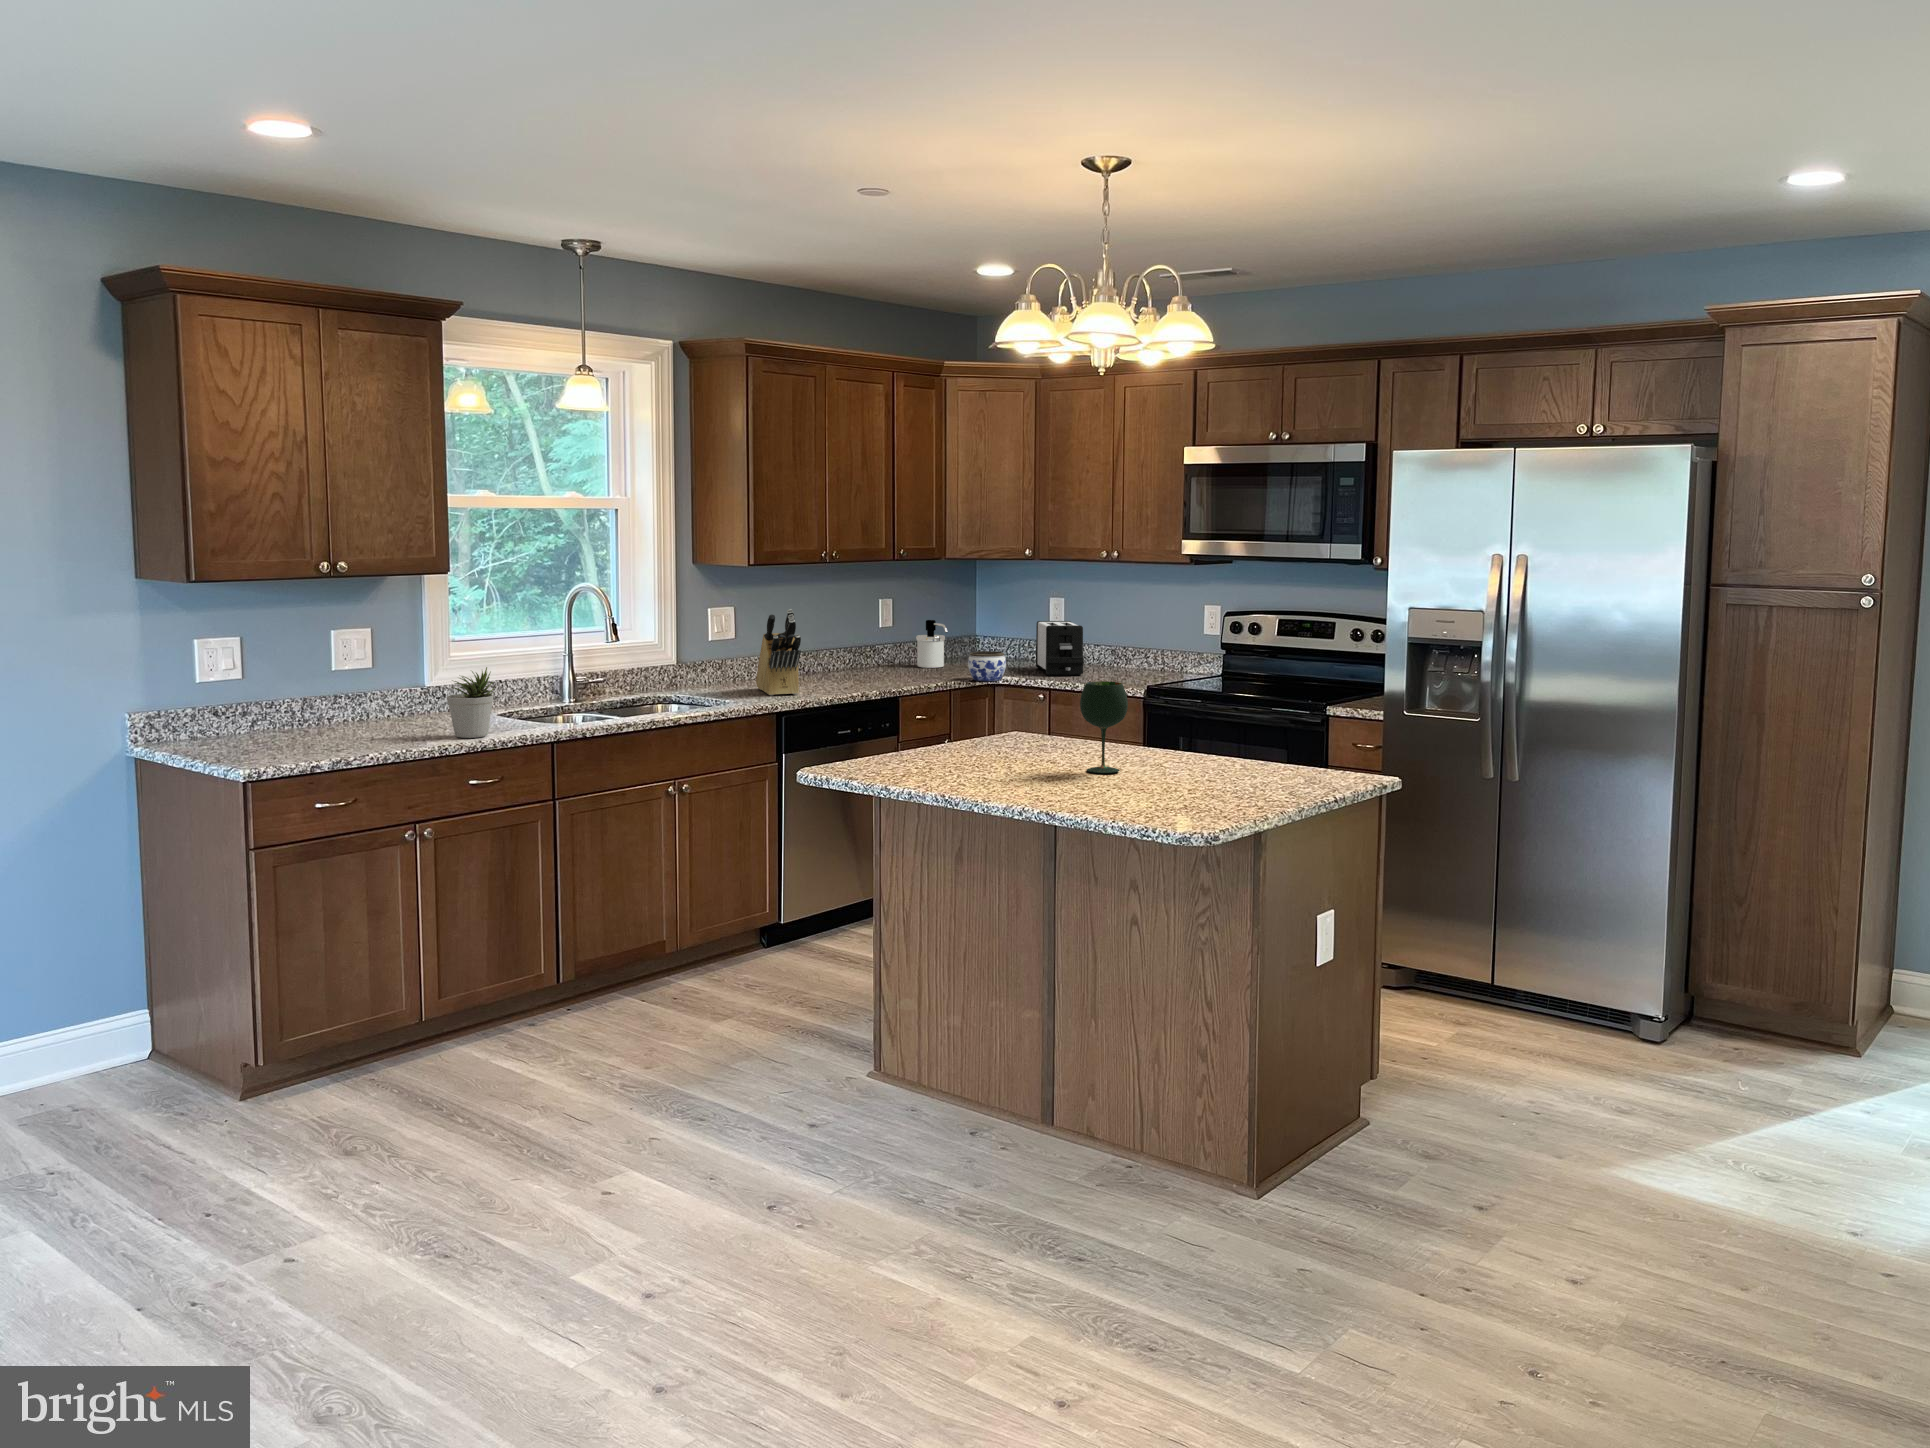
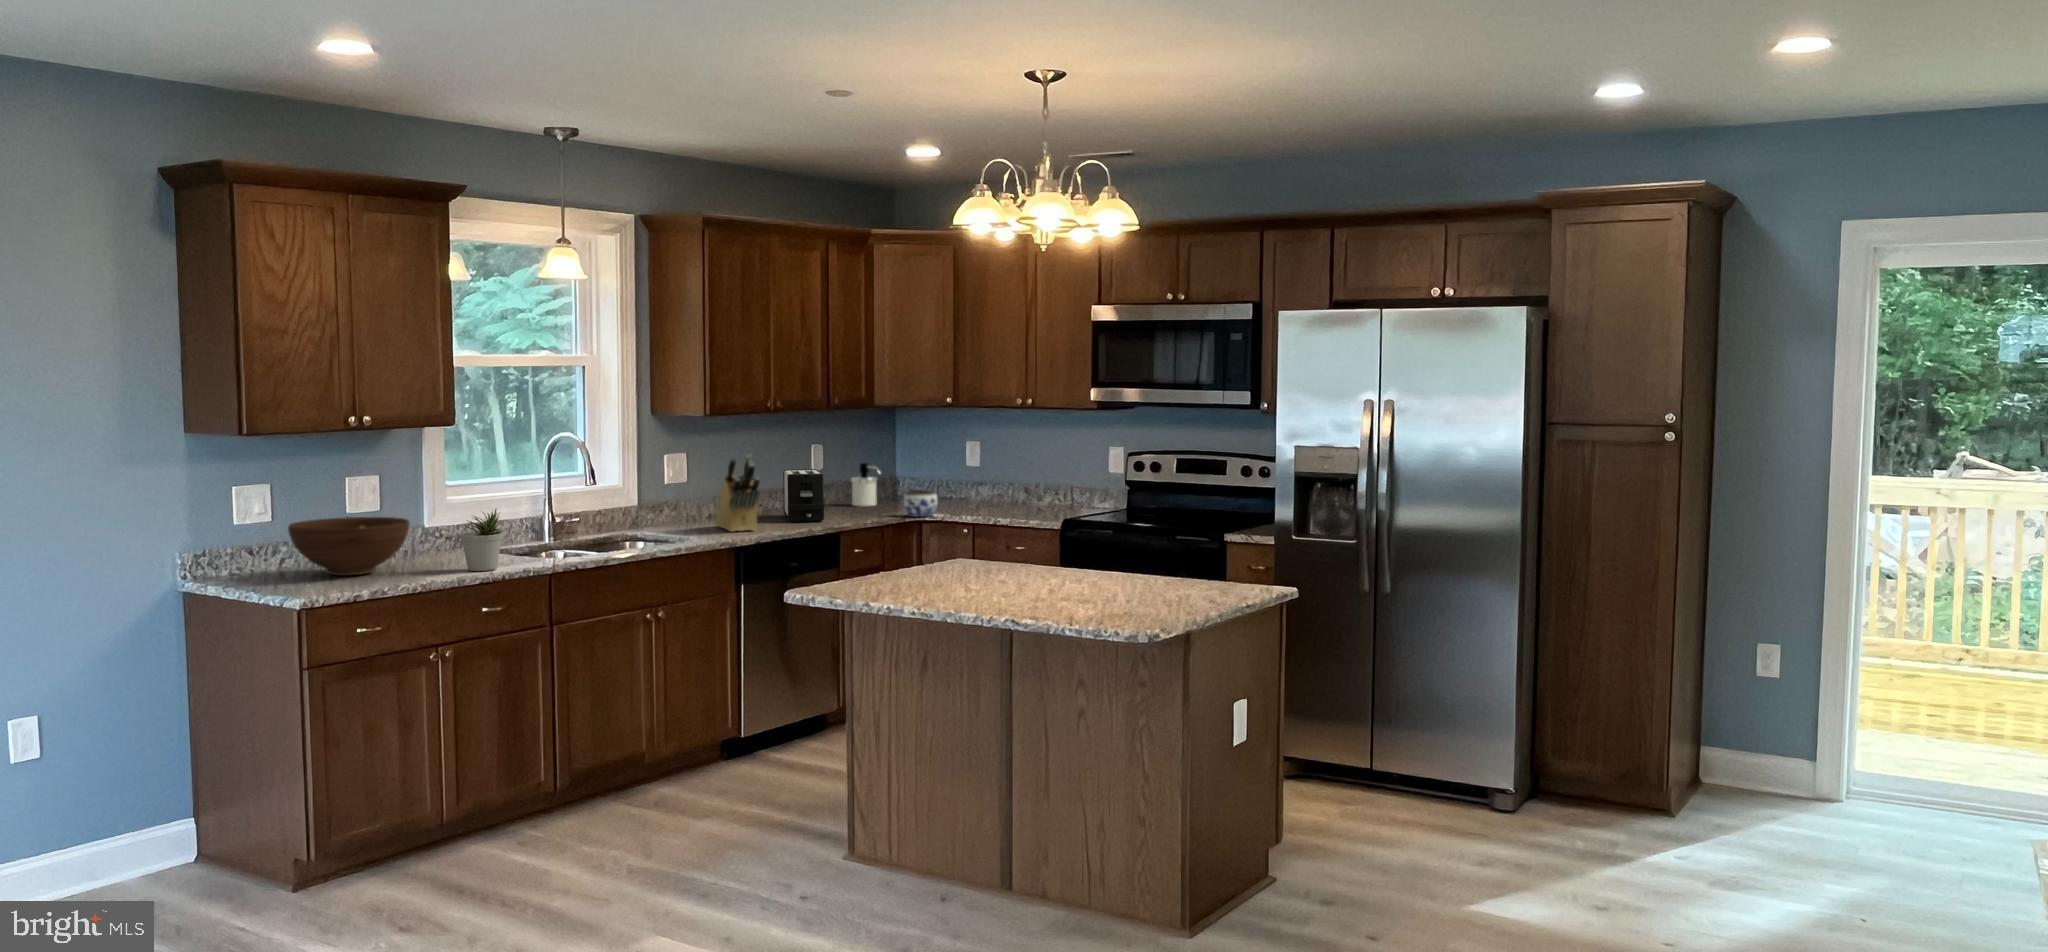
toaster: present [1036,621,1084,676] -> present [783,469,824,522]
fruit bowl: none [255,675,392,741] -> present [288,517,410,576]
wine glass: present [1080,681,1128,773] -> none [1030,511,1070,588]

